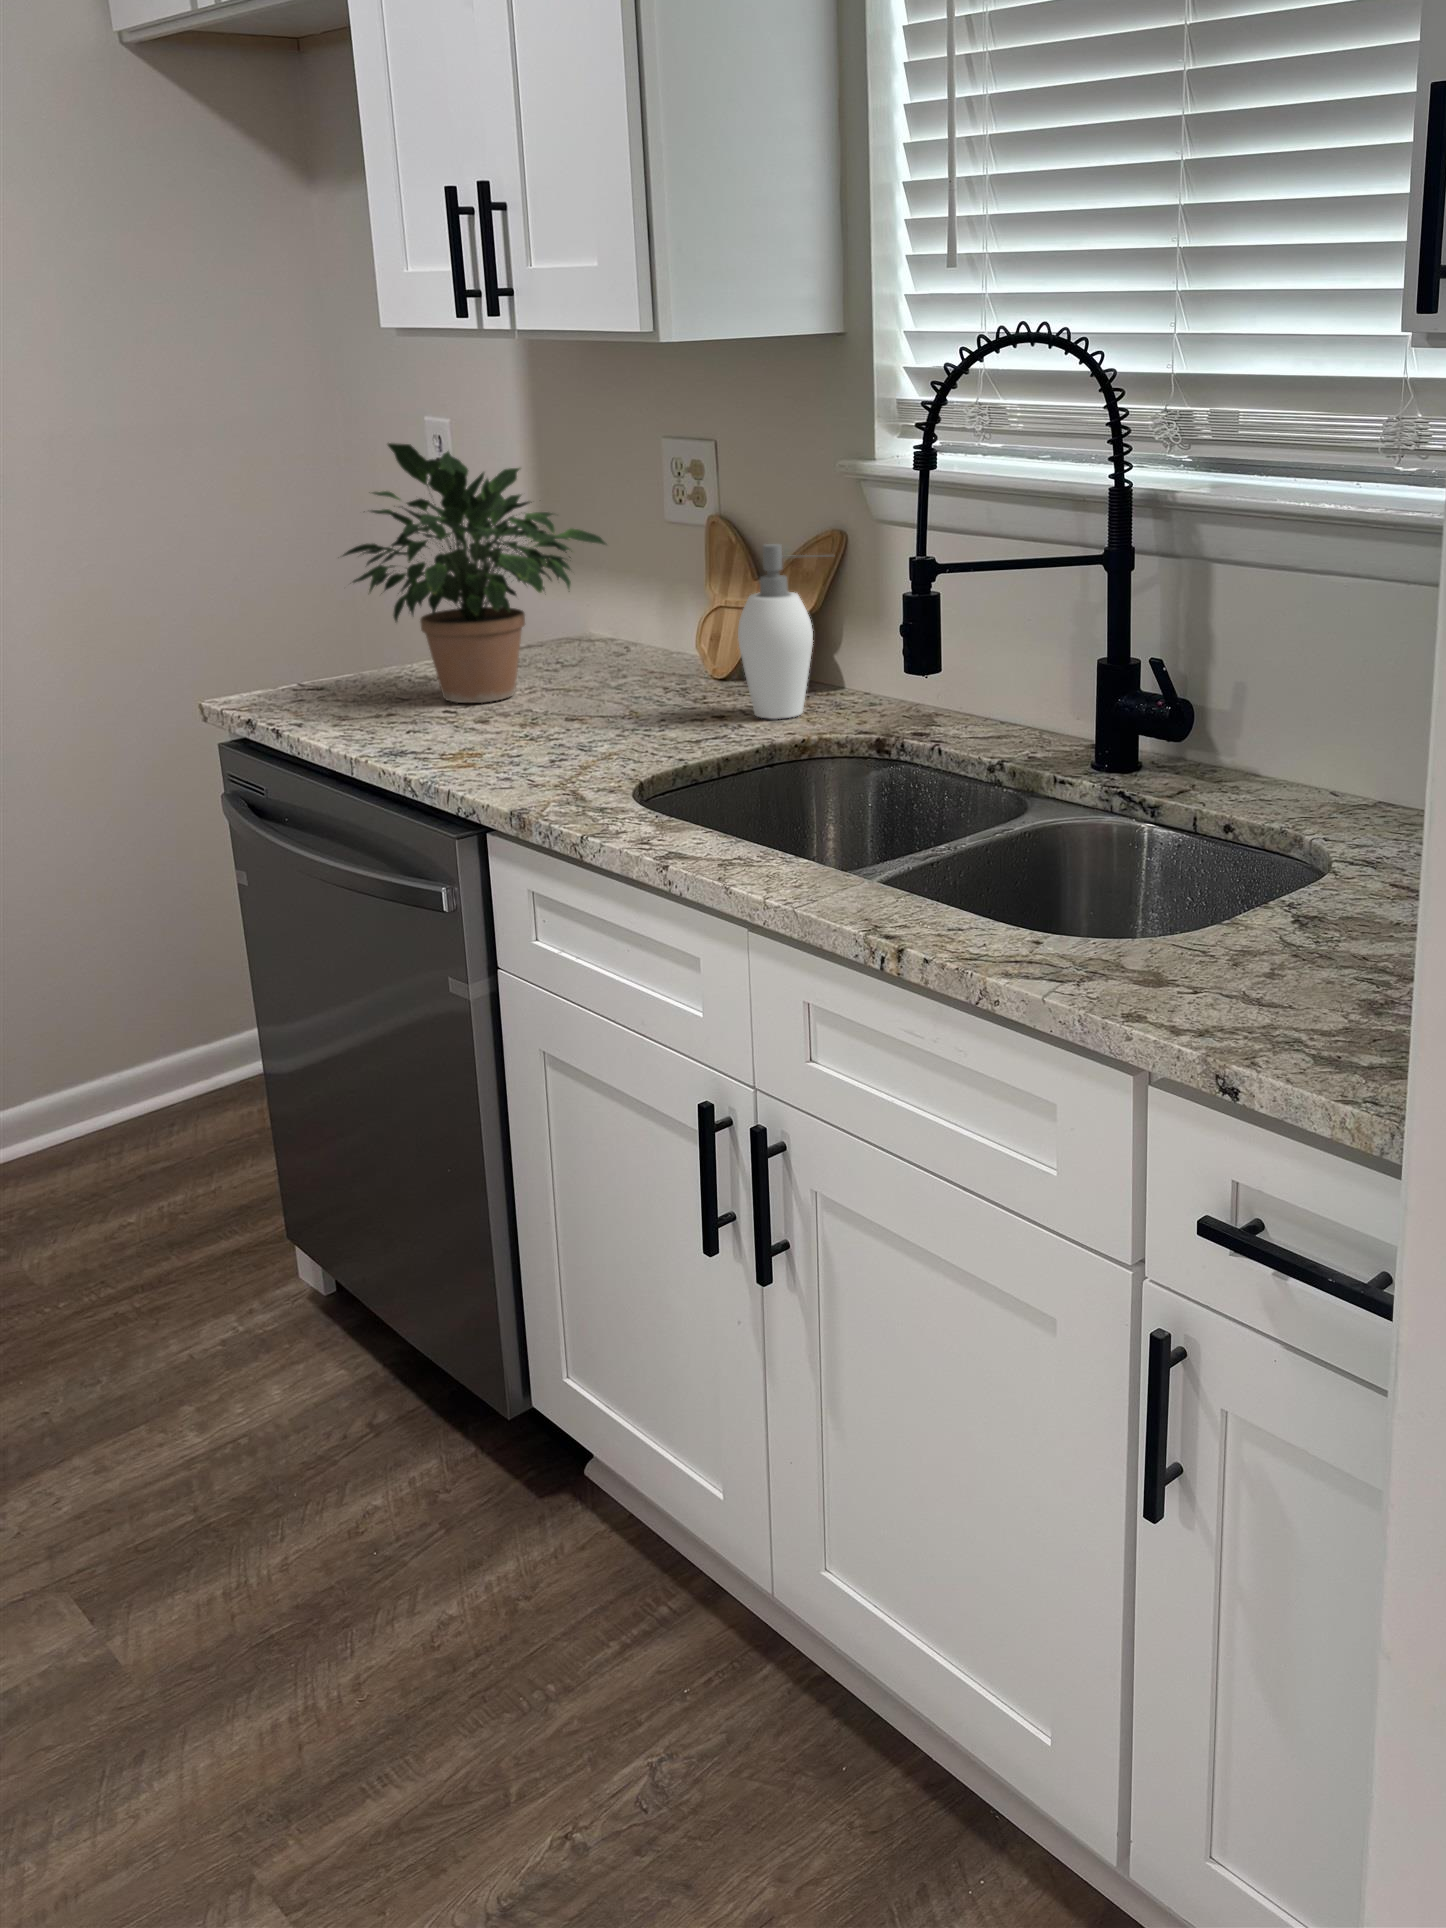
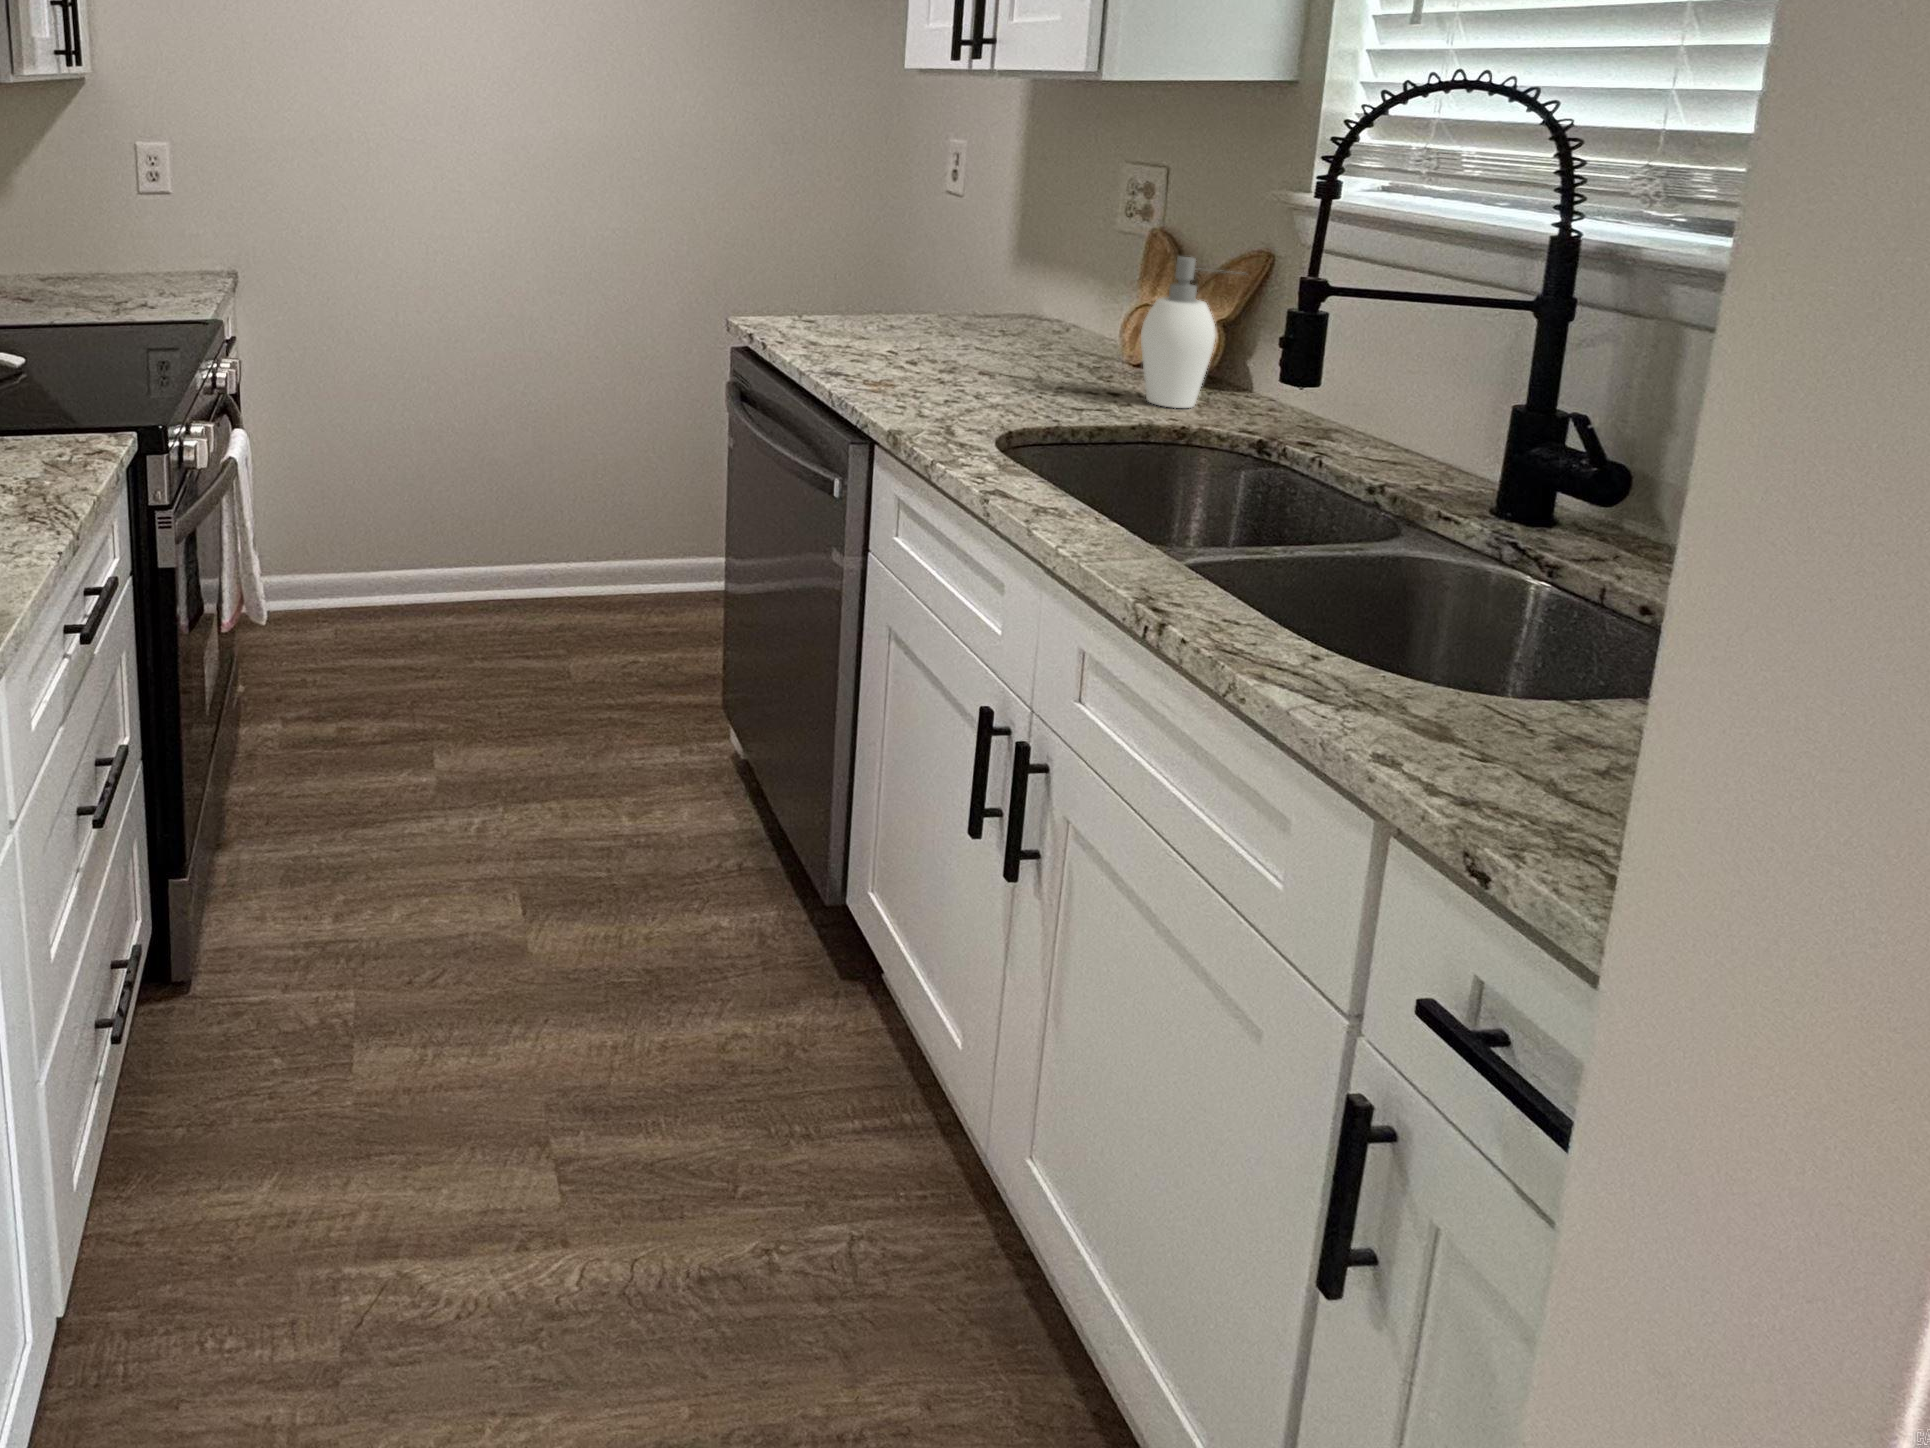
potted plant: present [343,443,606,703] -> none [829,149,1050,352]

